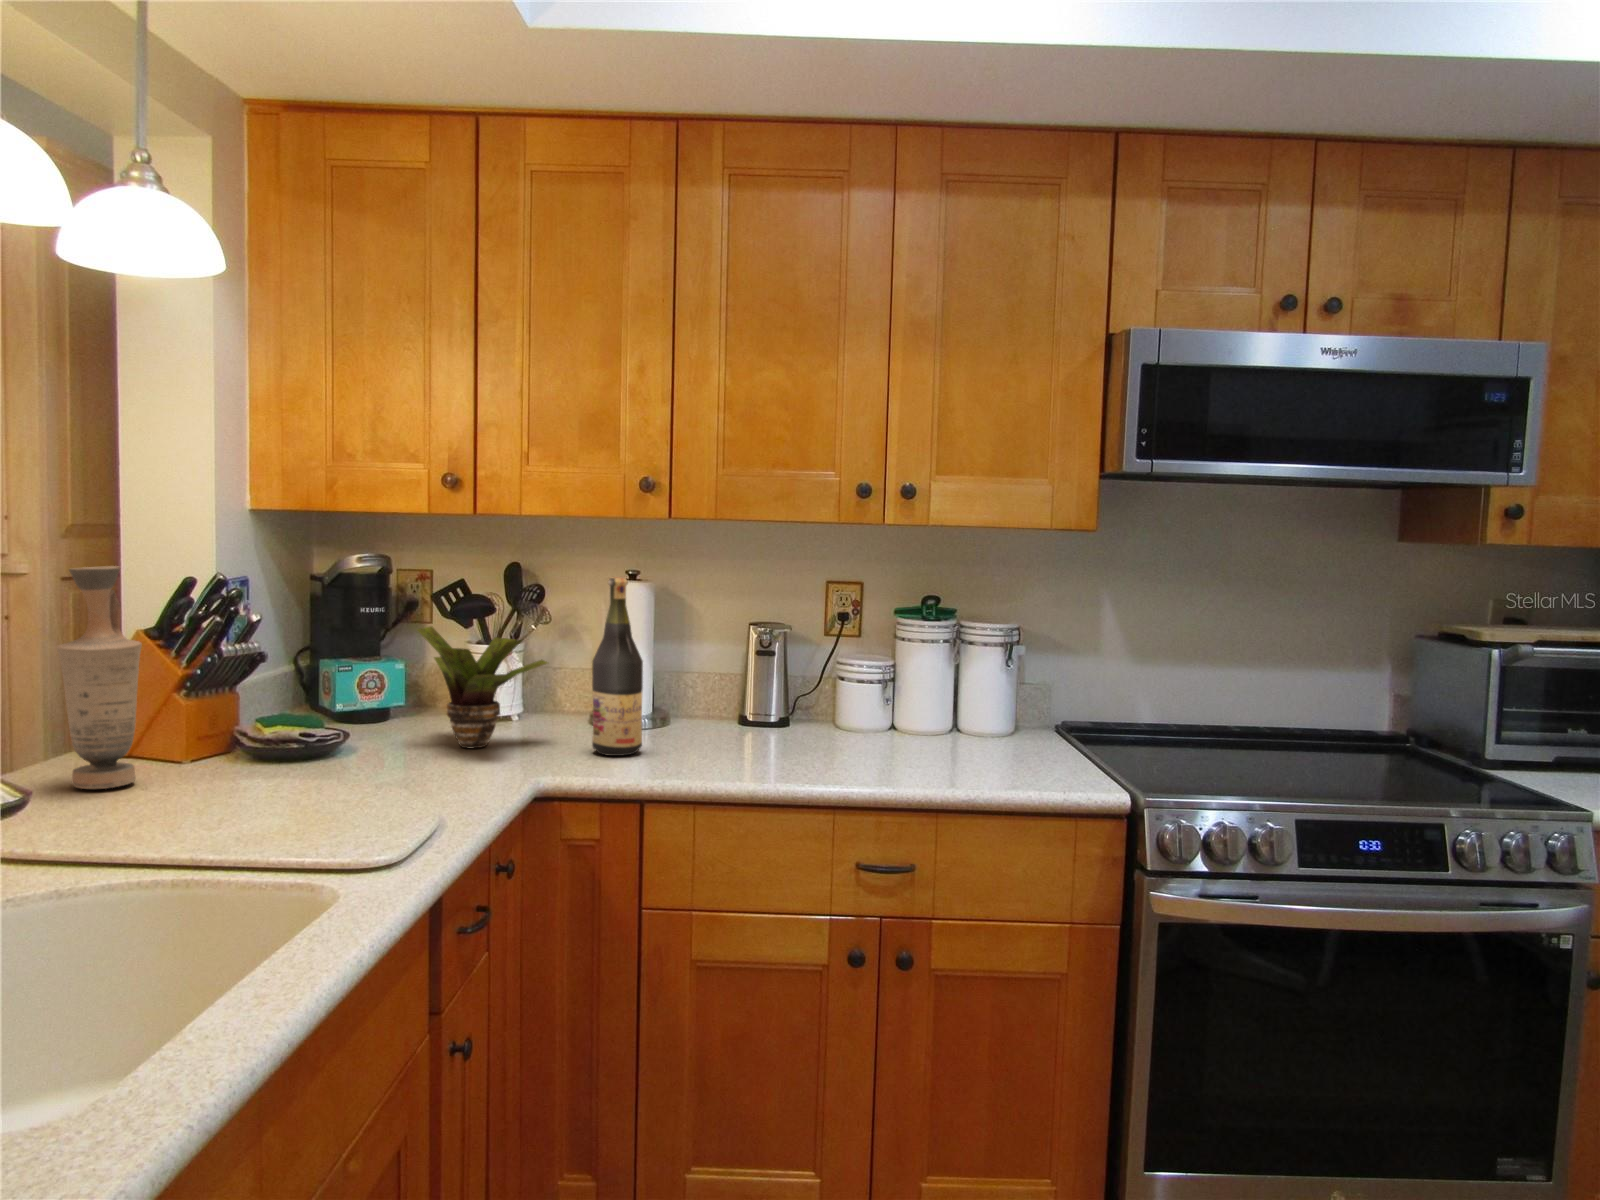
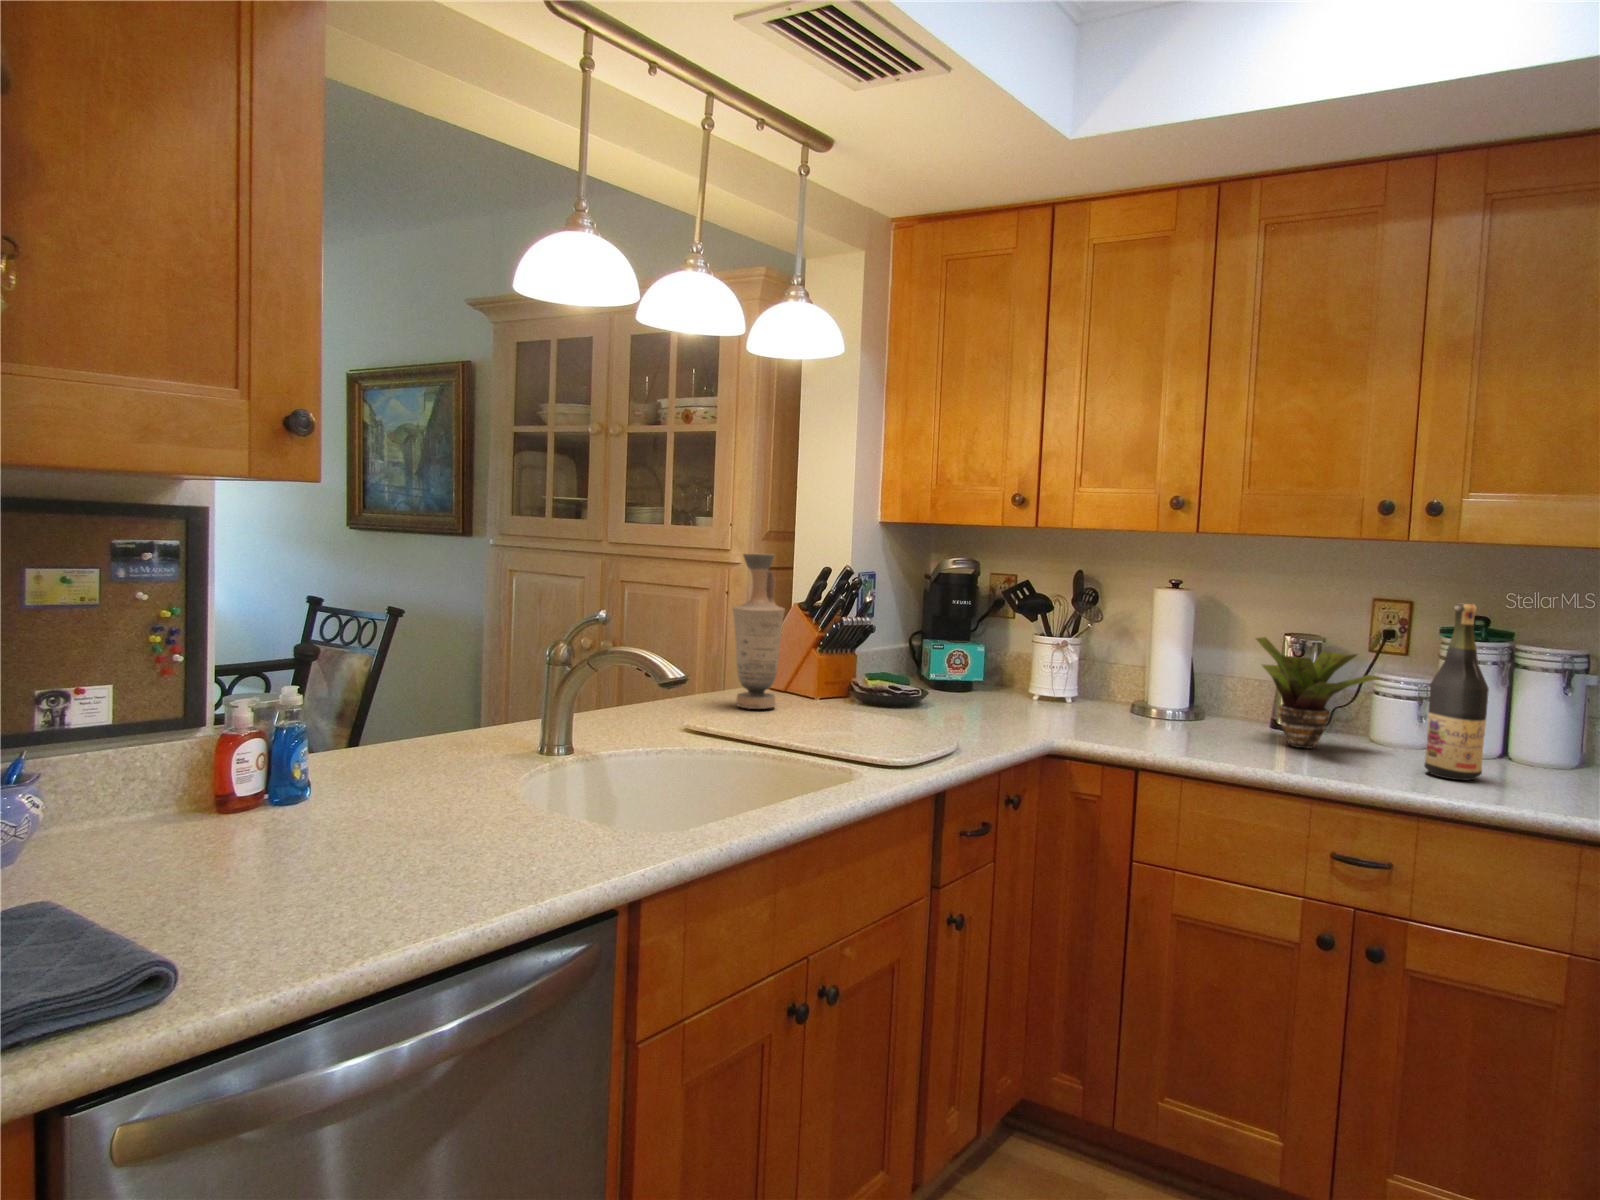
wine bottle: present [592,578,643,756] -> present [1424,603,1489,780]
potted plant: present [417,626,547,748] -> present [1256,637,1379,749]

